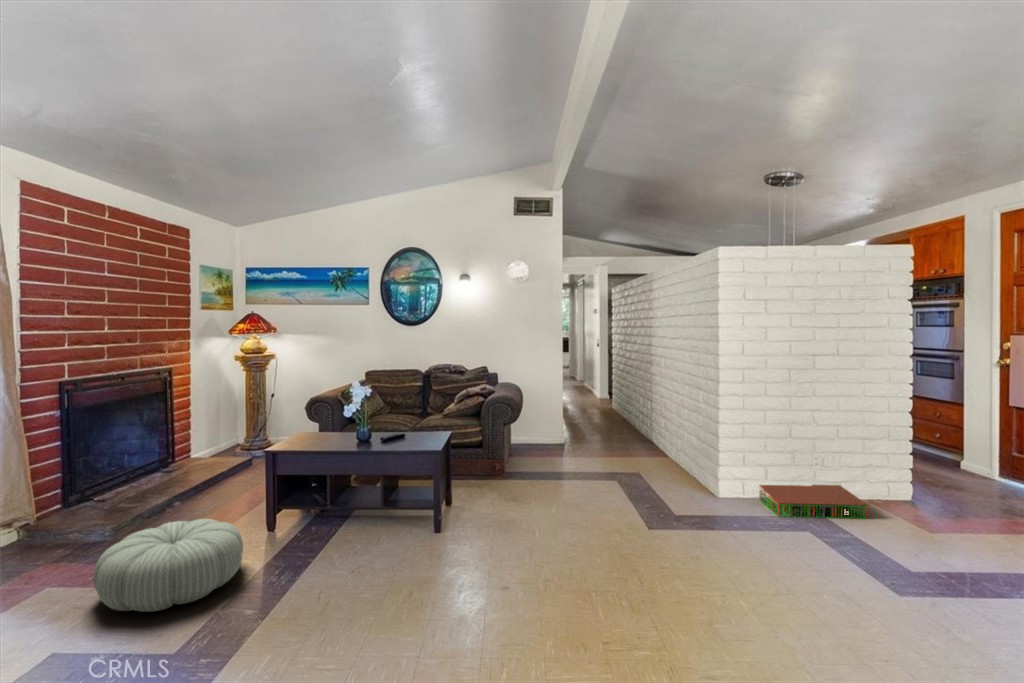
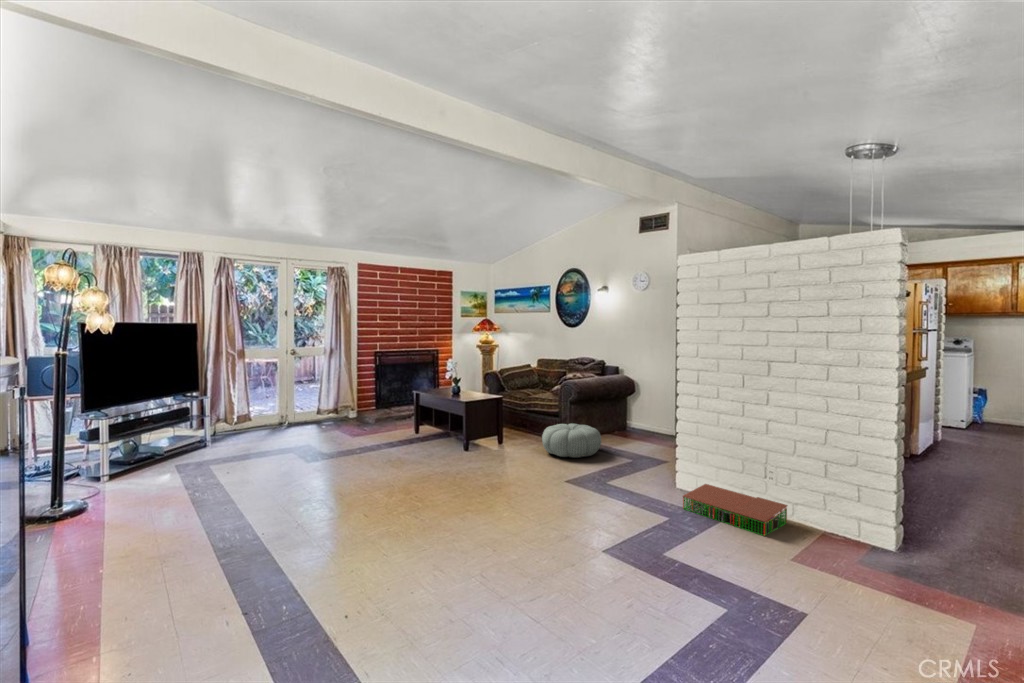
pouf: present [93,519,243,612] -> present [542,424,601,458]

